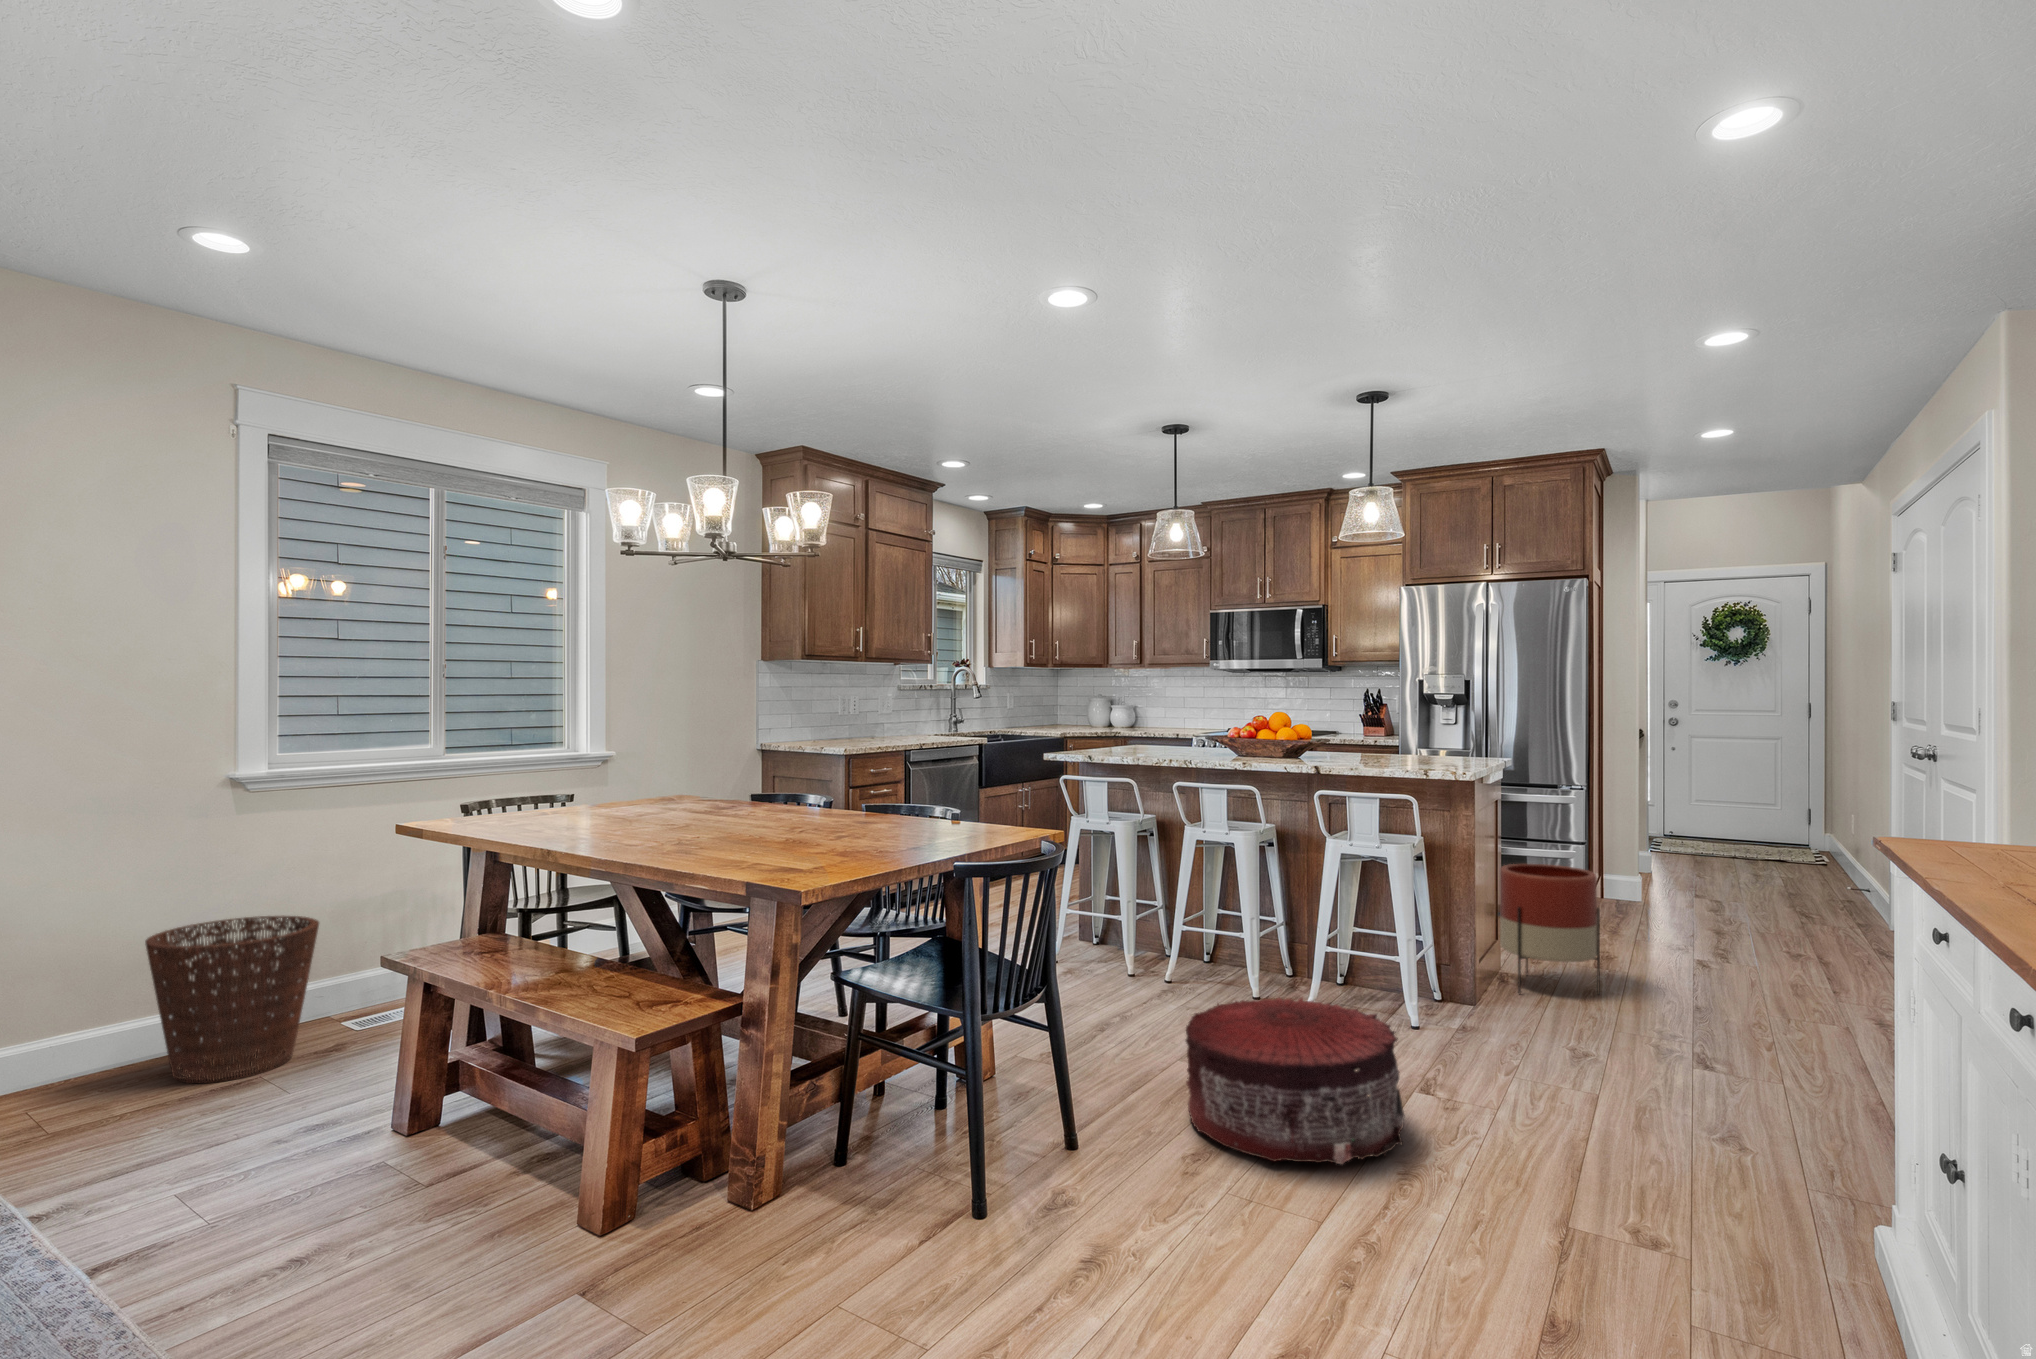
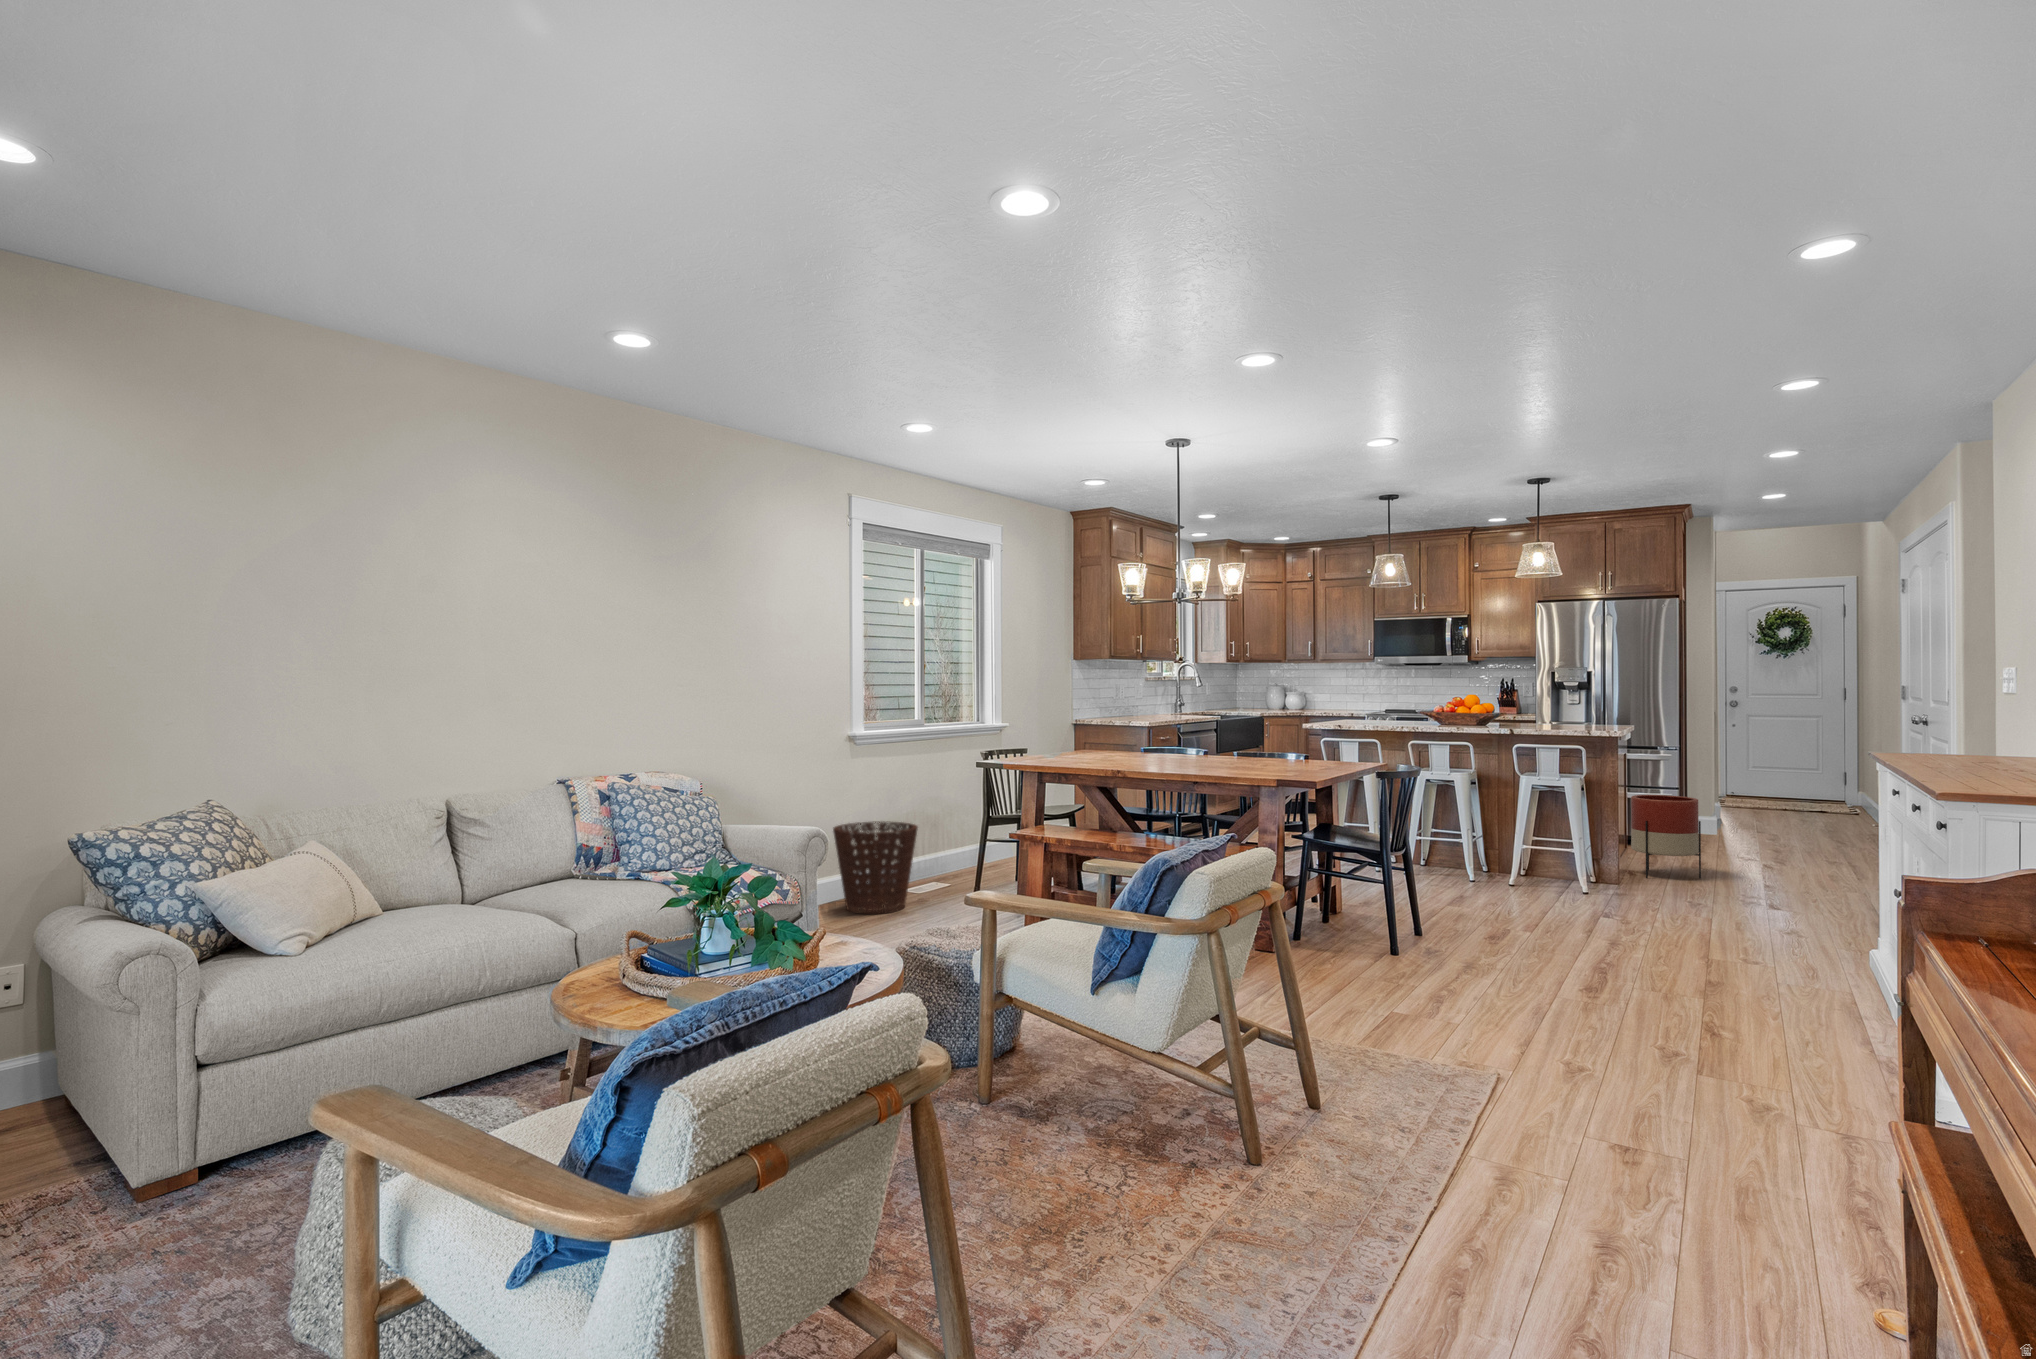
pouf: present [1186,998,1404,1164] -> none [1470,860,1609,939]

